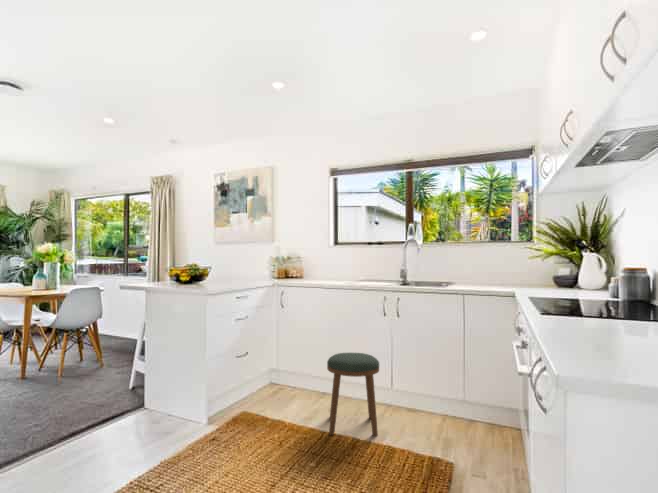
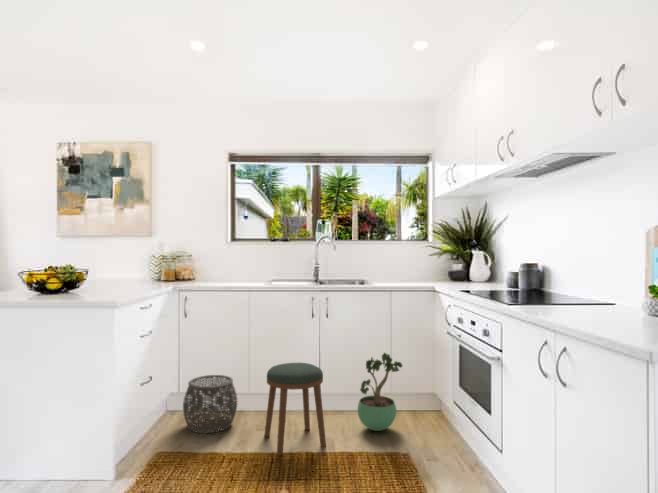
potted plant: none [418,352,468,432] -> present [358,353,402,431]
woven basket: none [271,357,317,407] -> present [183,375,237,434]

